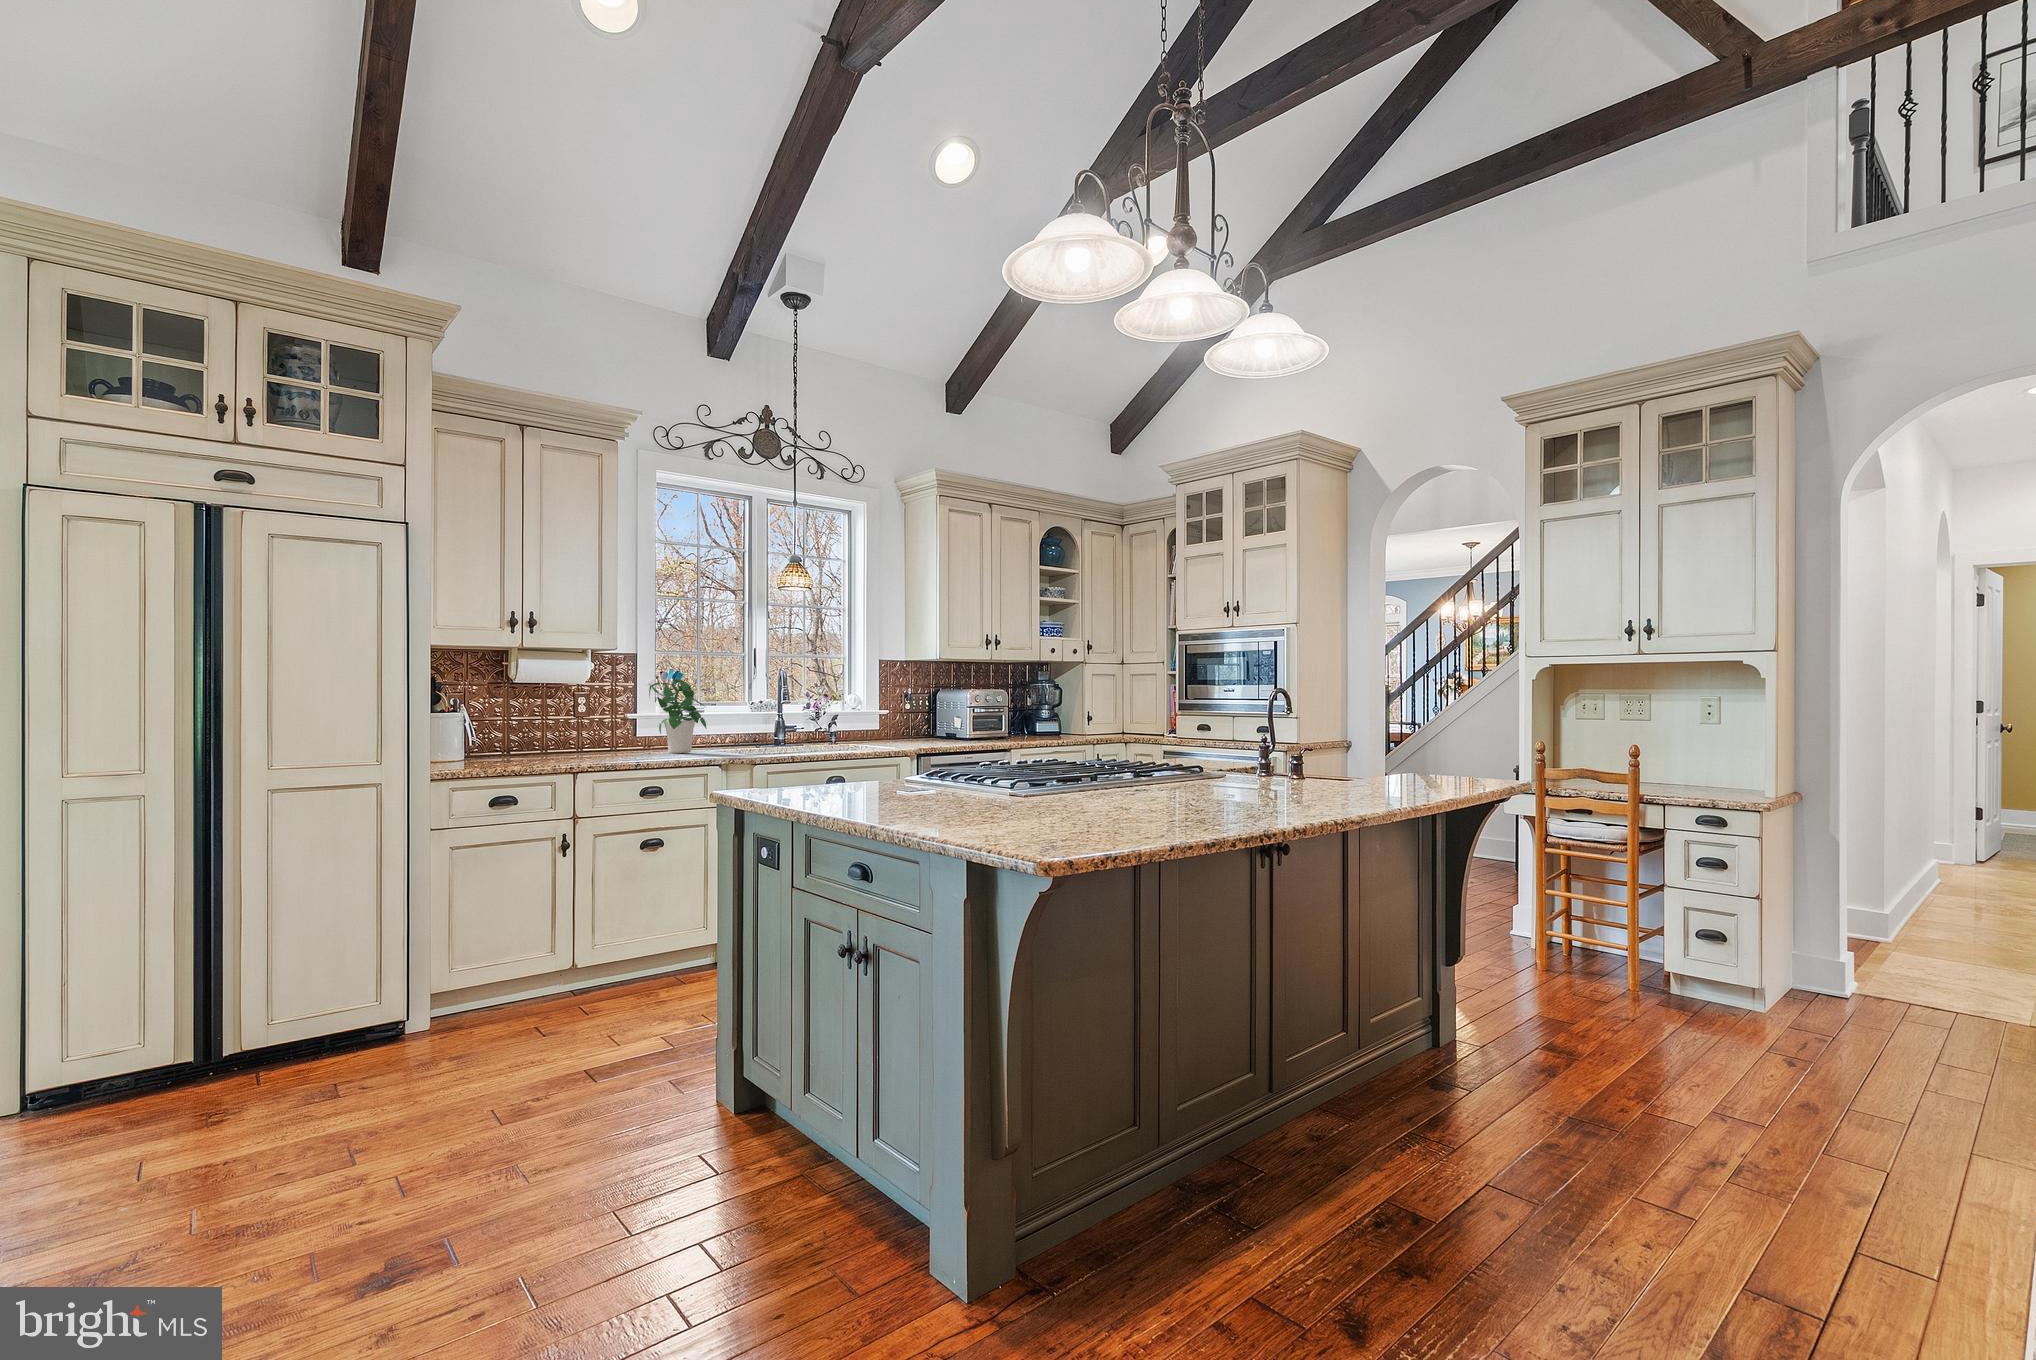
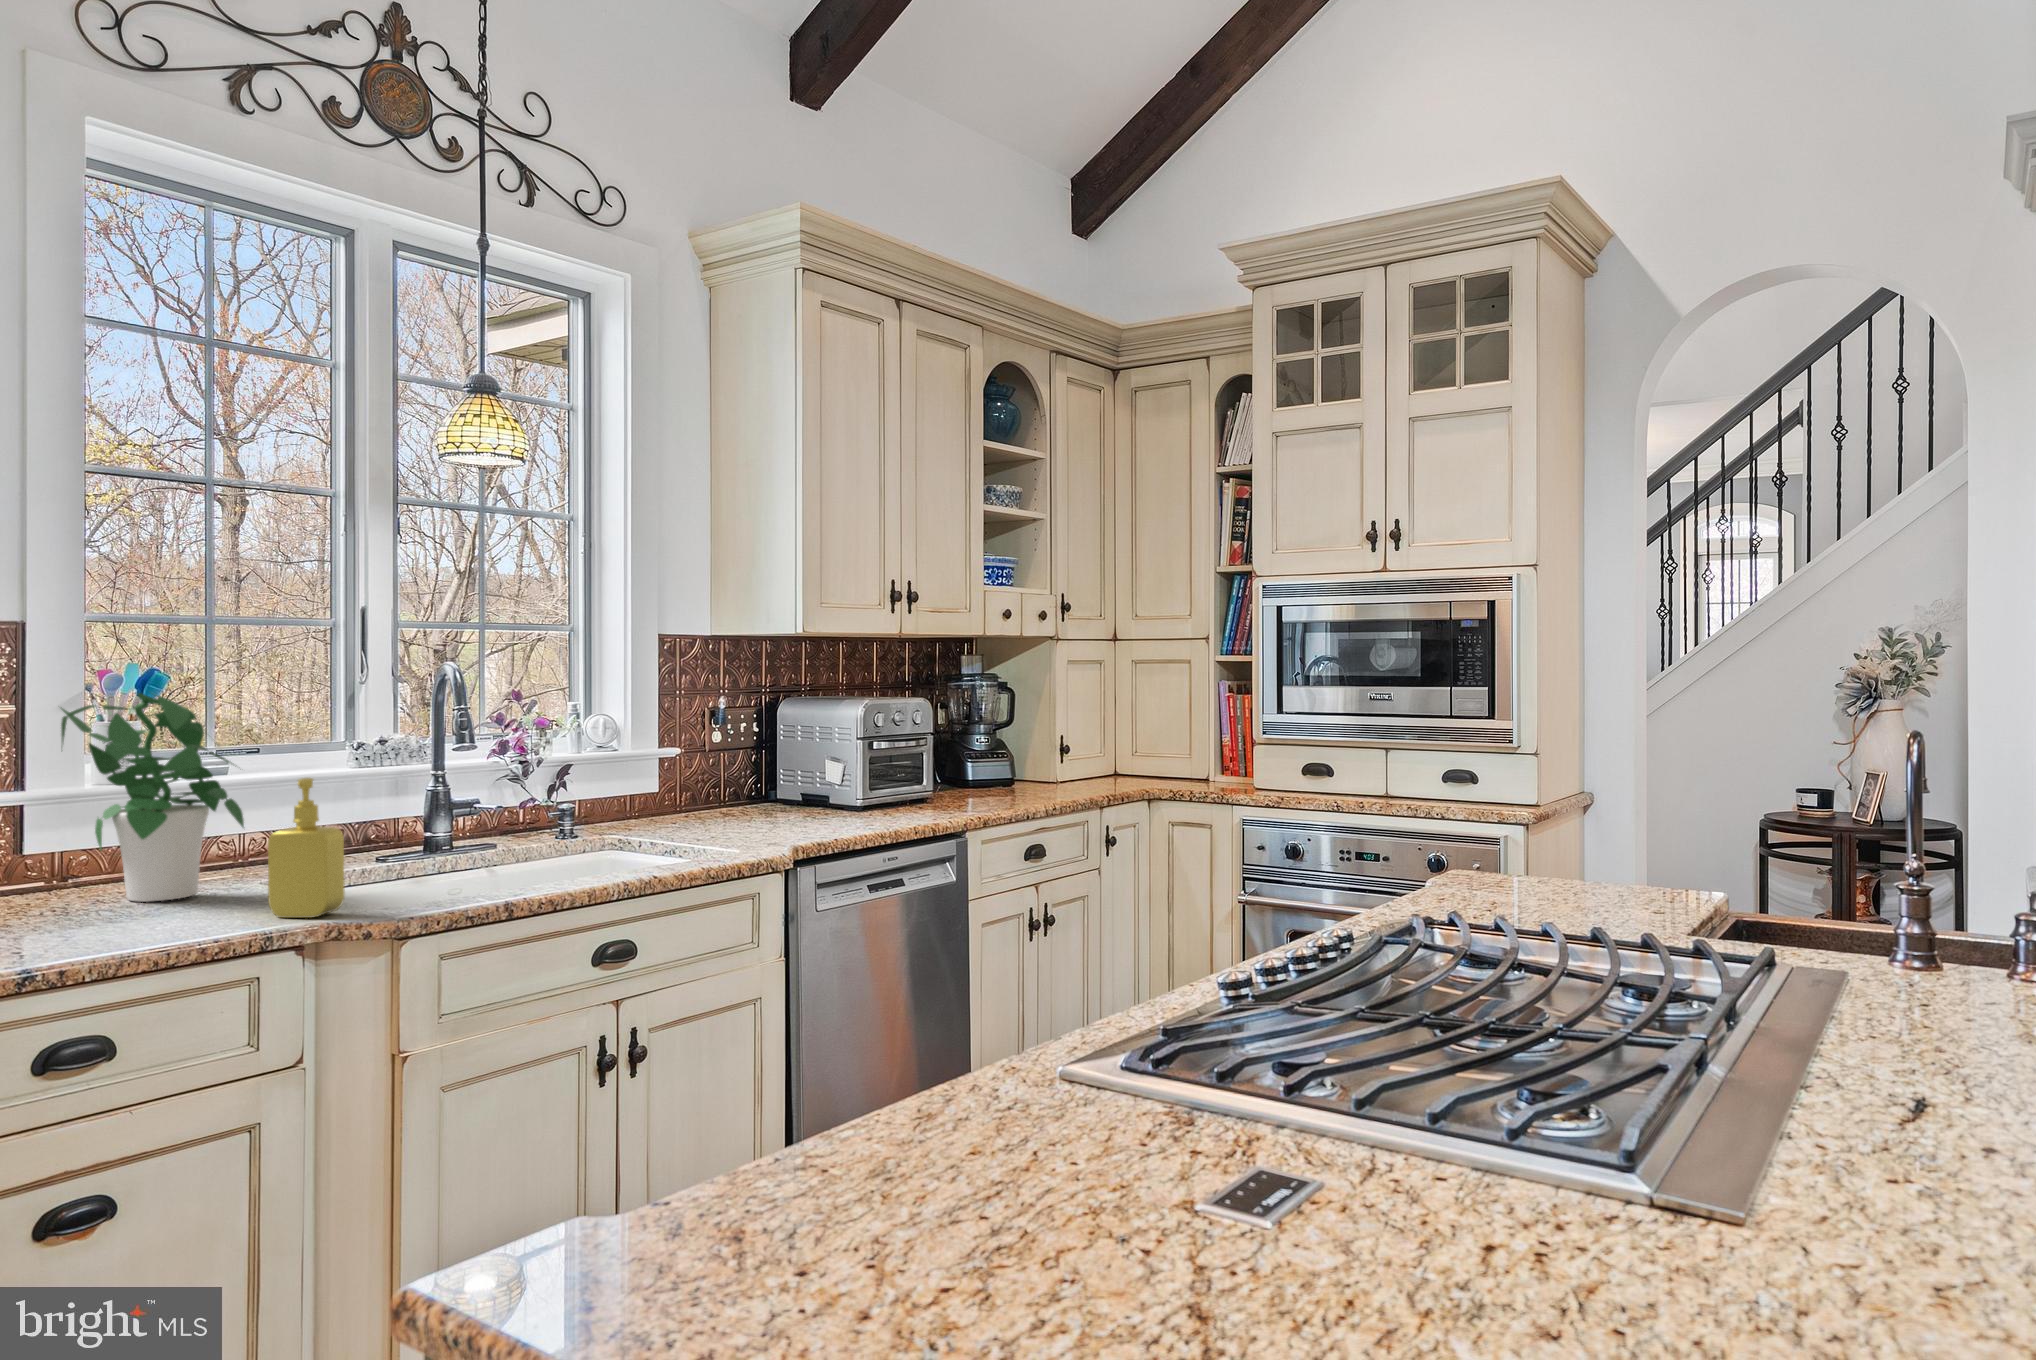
soap dispenser: none [712,708,737,757] -> present [268,778,345,918]

